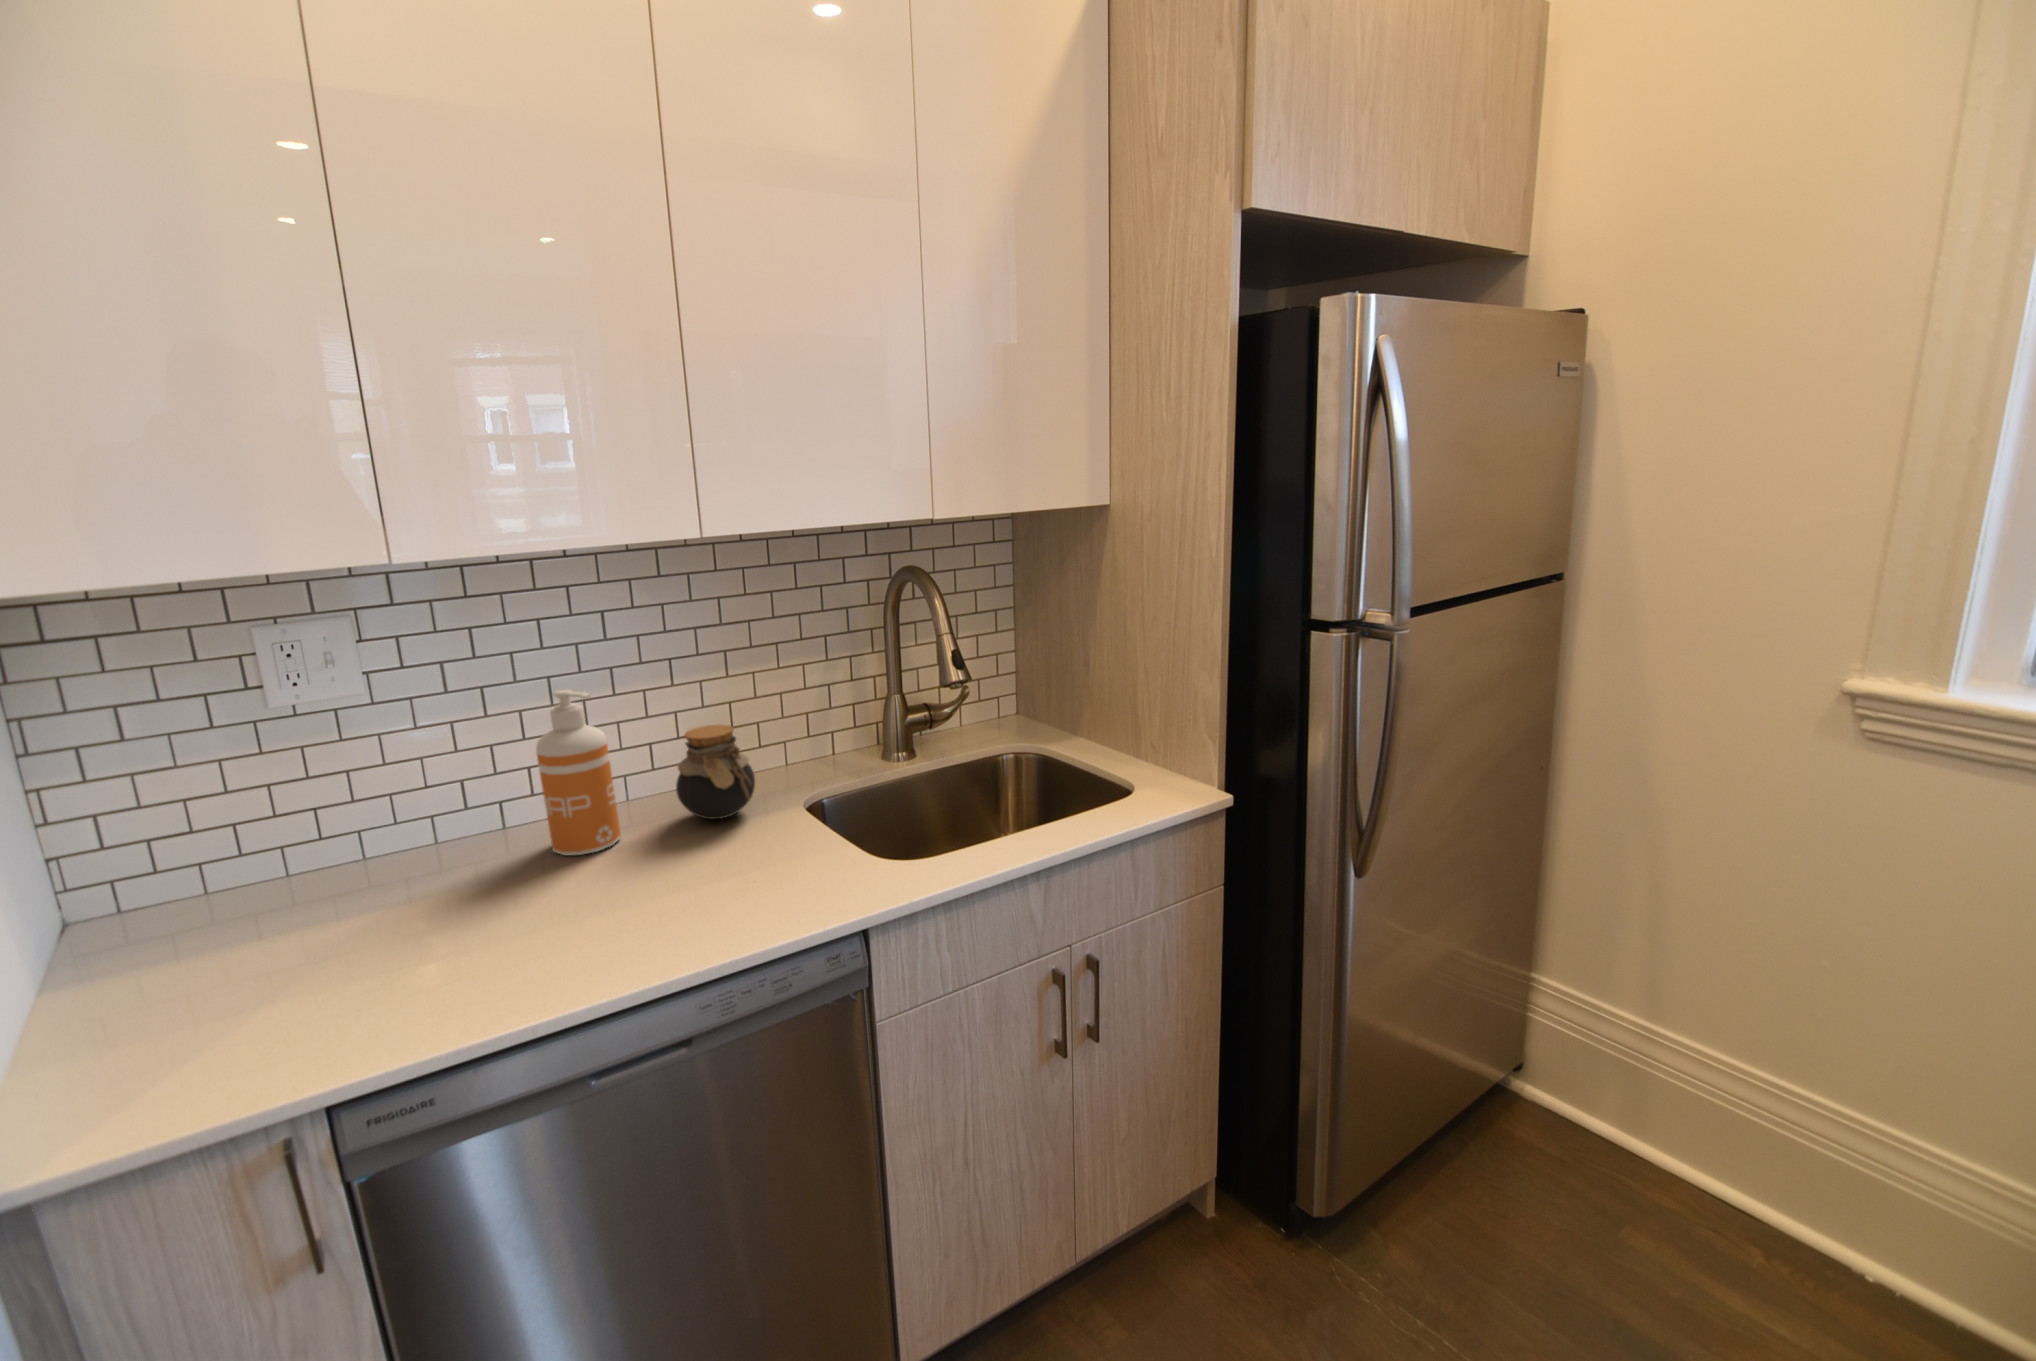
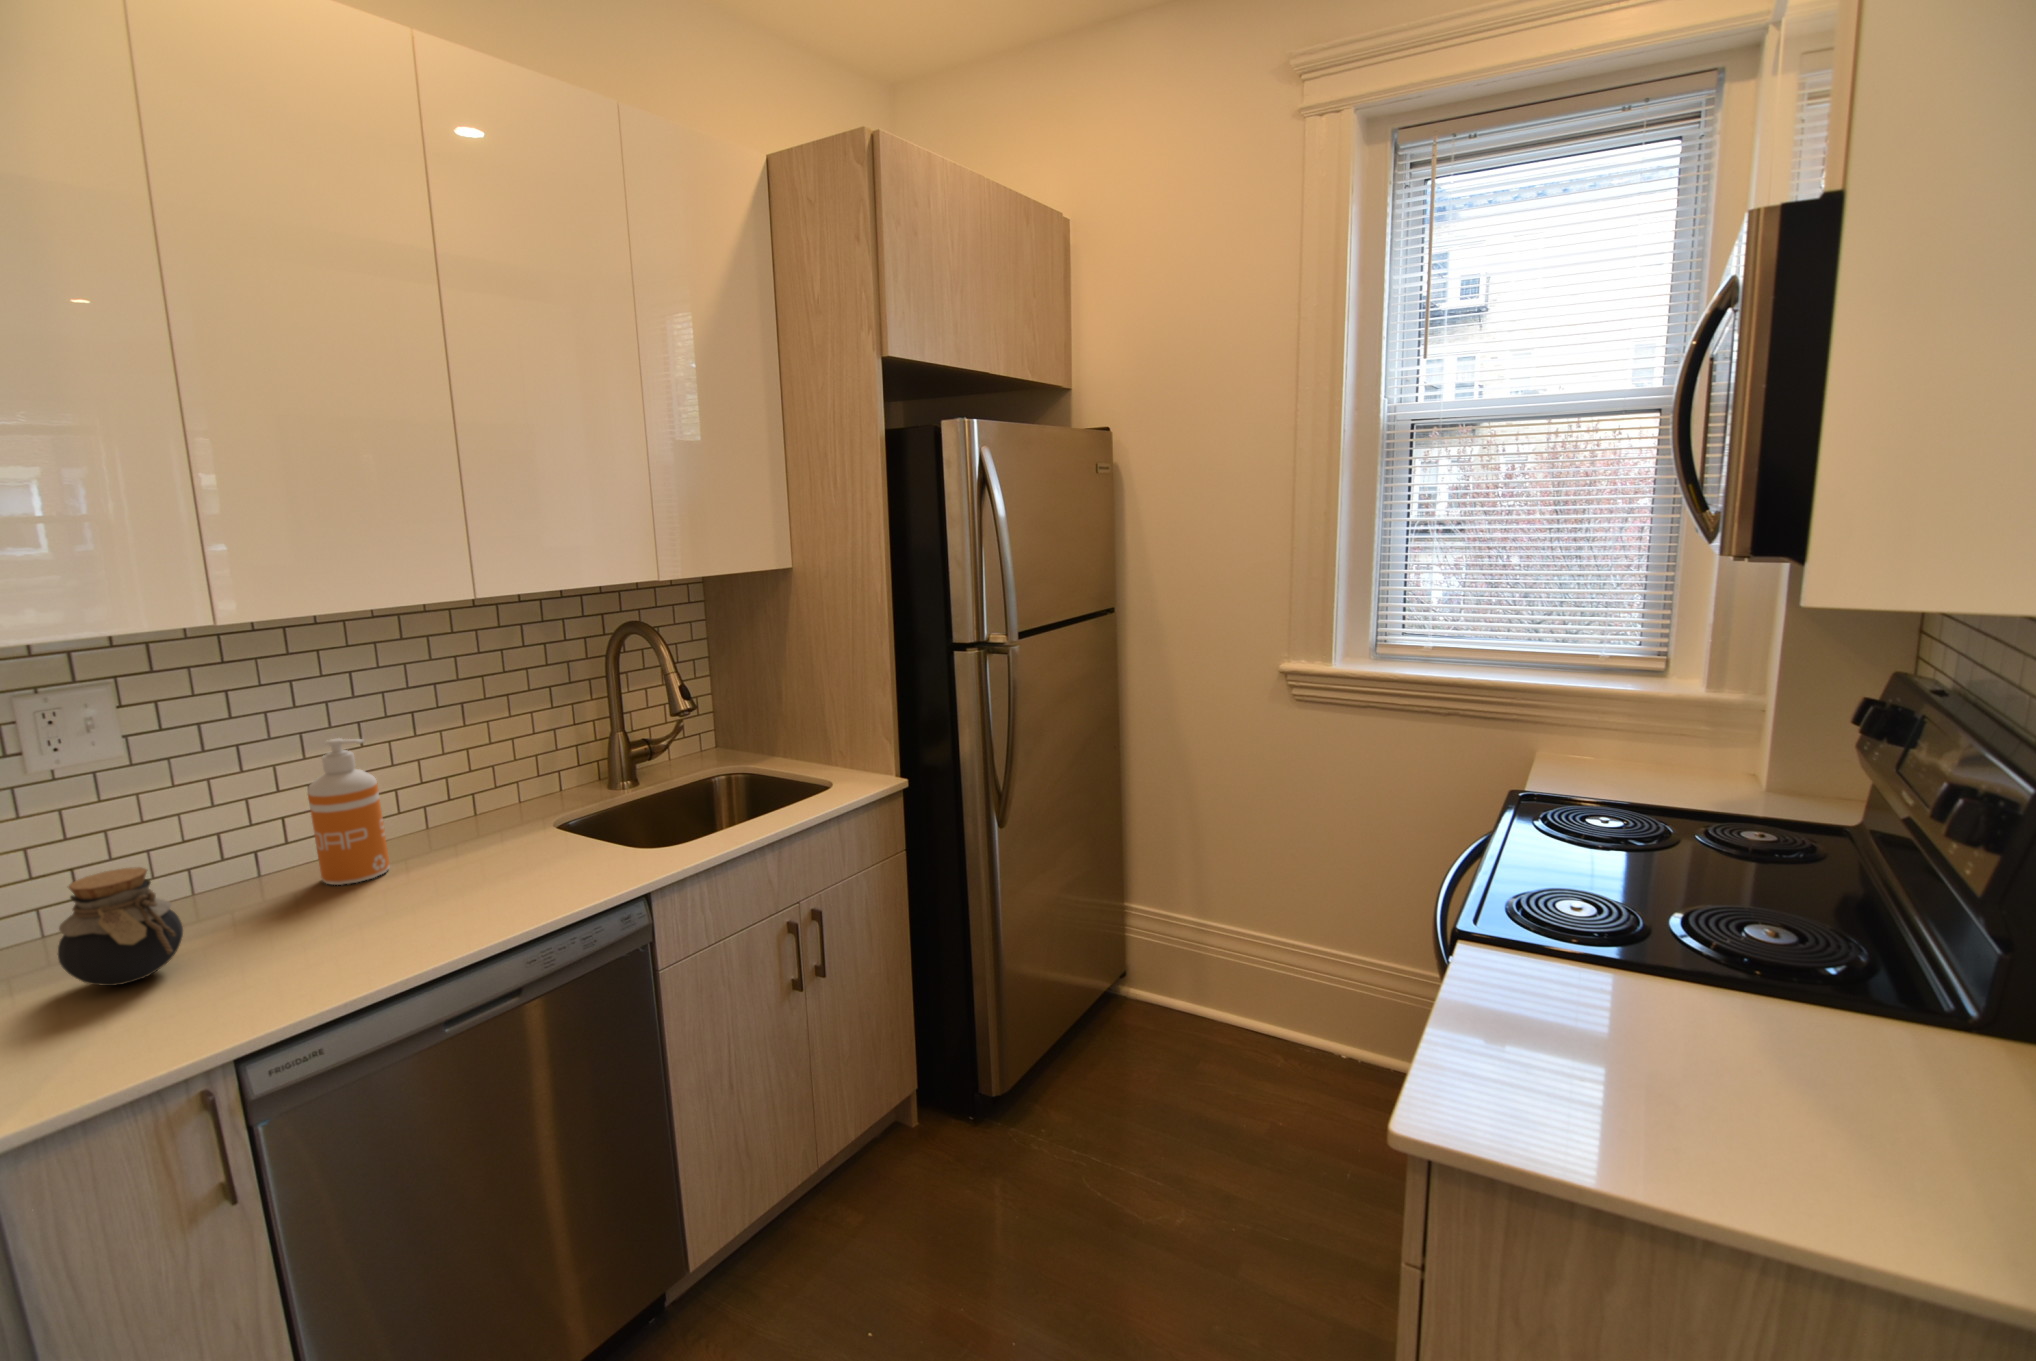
jar: present [676,725,755,819] -> present [58,867,183,986]

